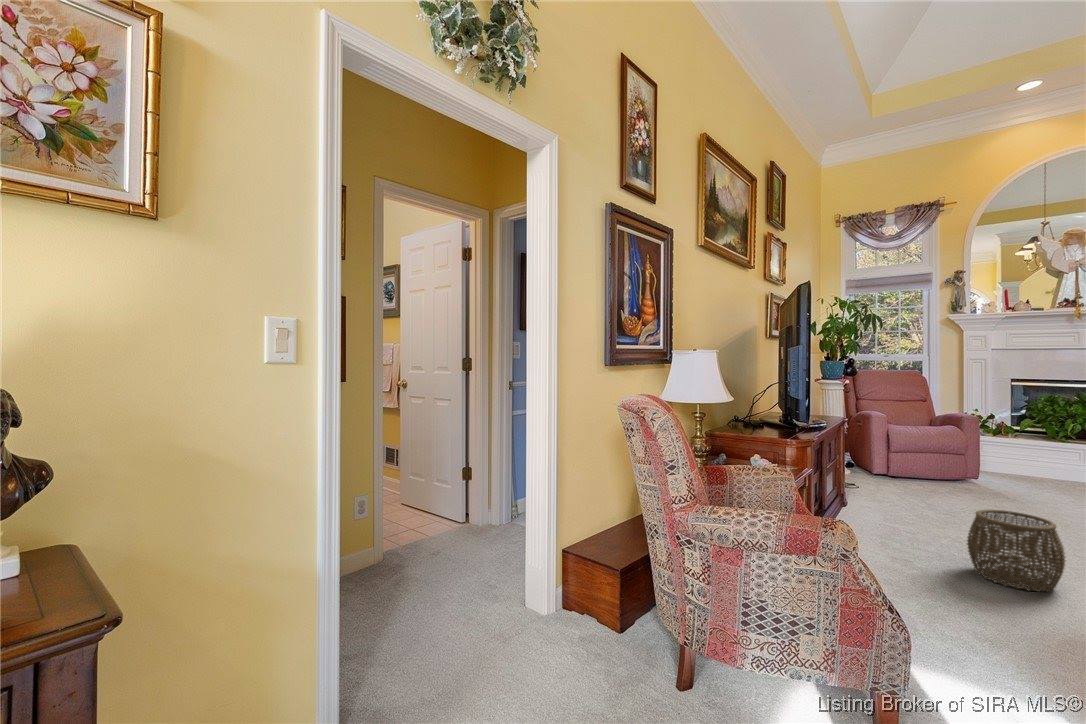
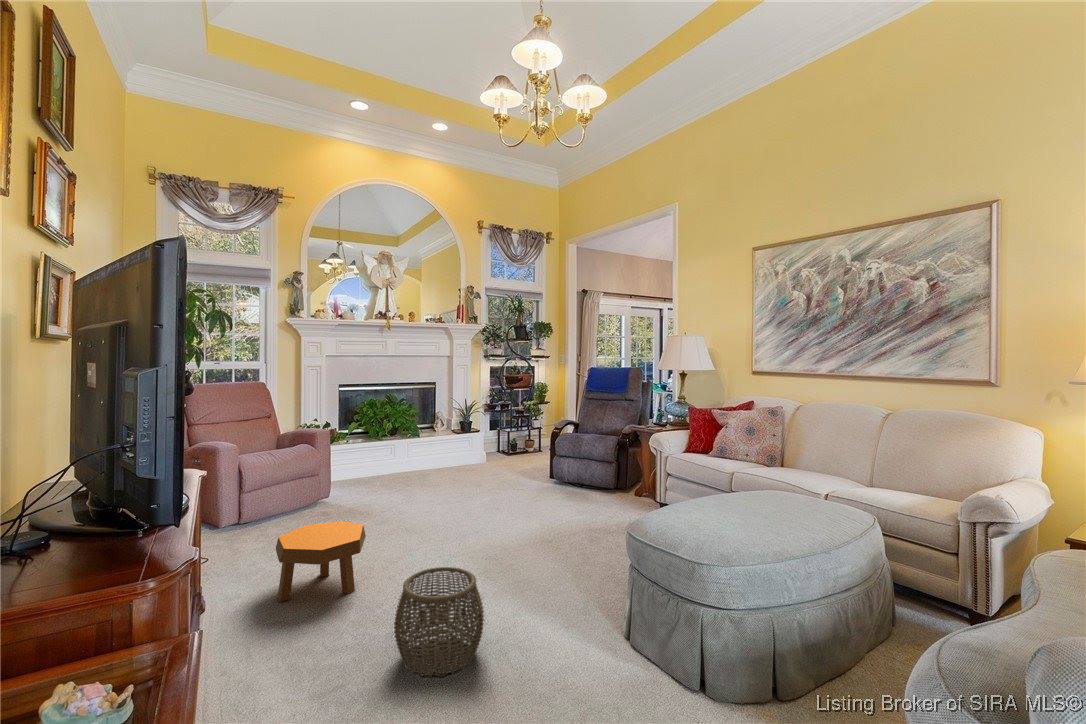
footstool: none [897,474,982,531] -> present [276,521,366,602]

